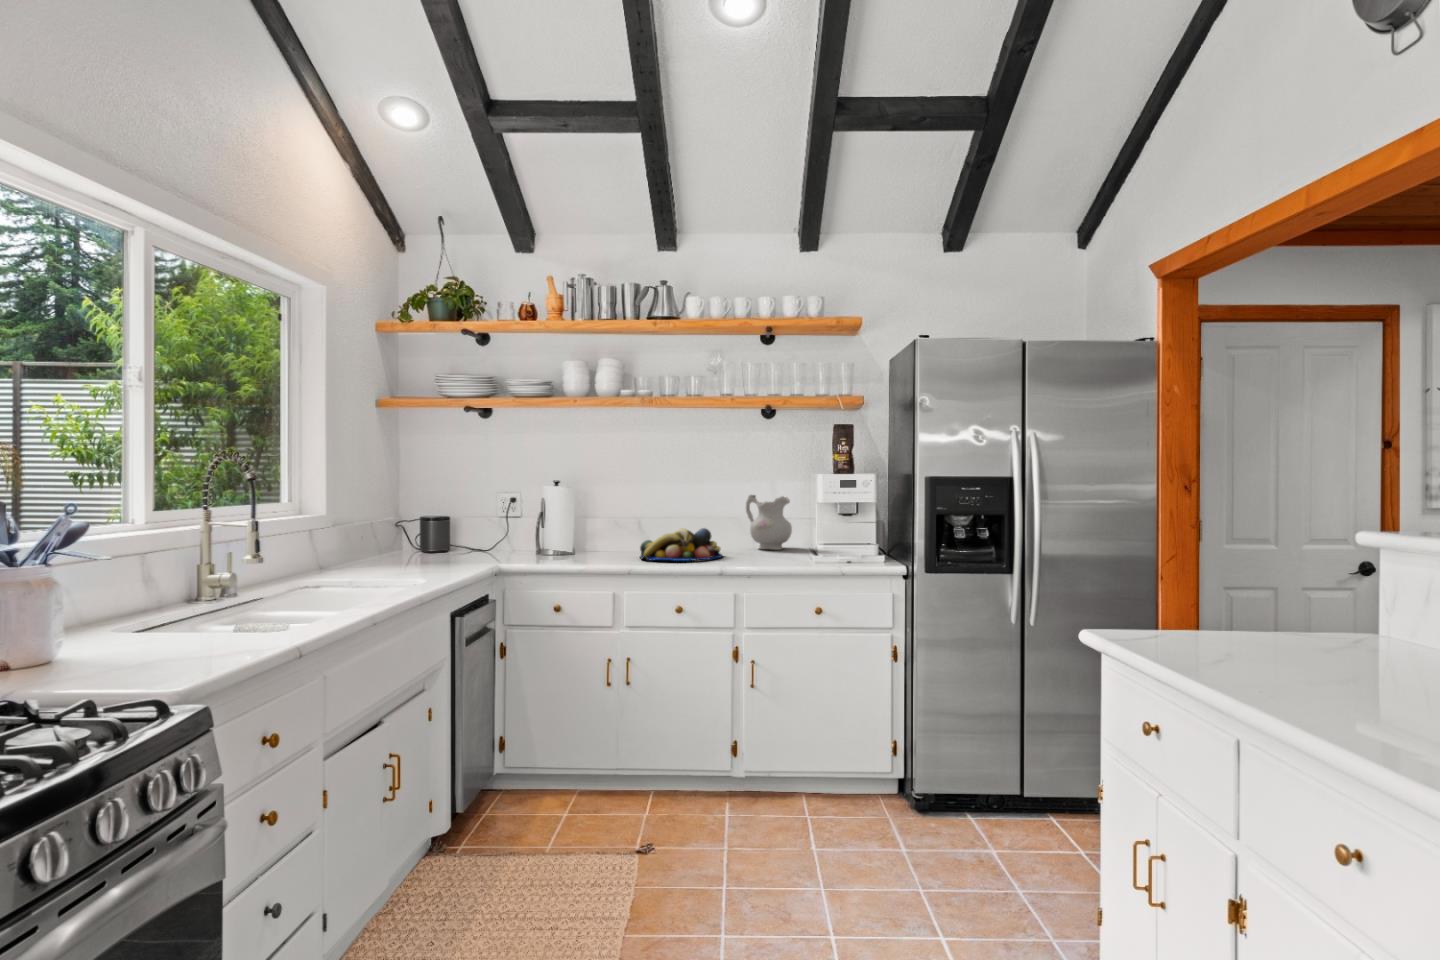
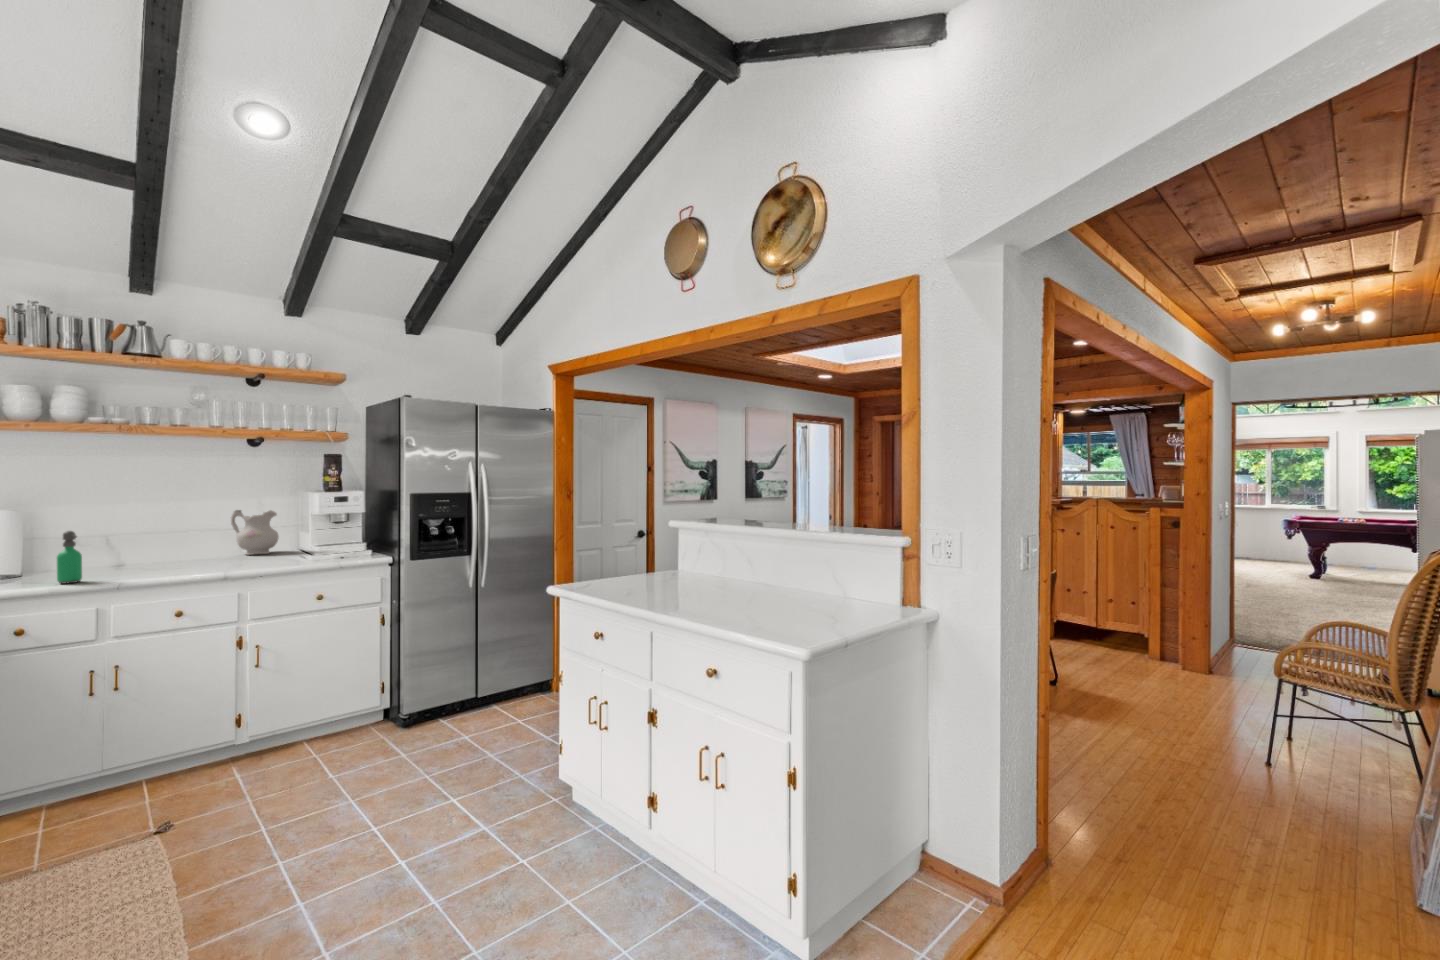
soap dispenser: none [585,510,604,565] -> present [57,531,82,584]
fruit bowl: present [640,528,722,561] -> none [118,541,217,573]

